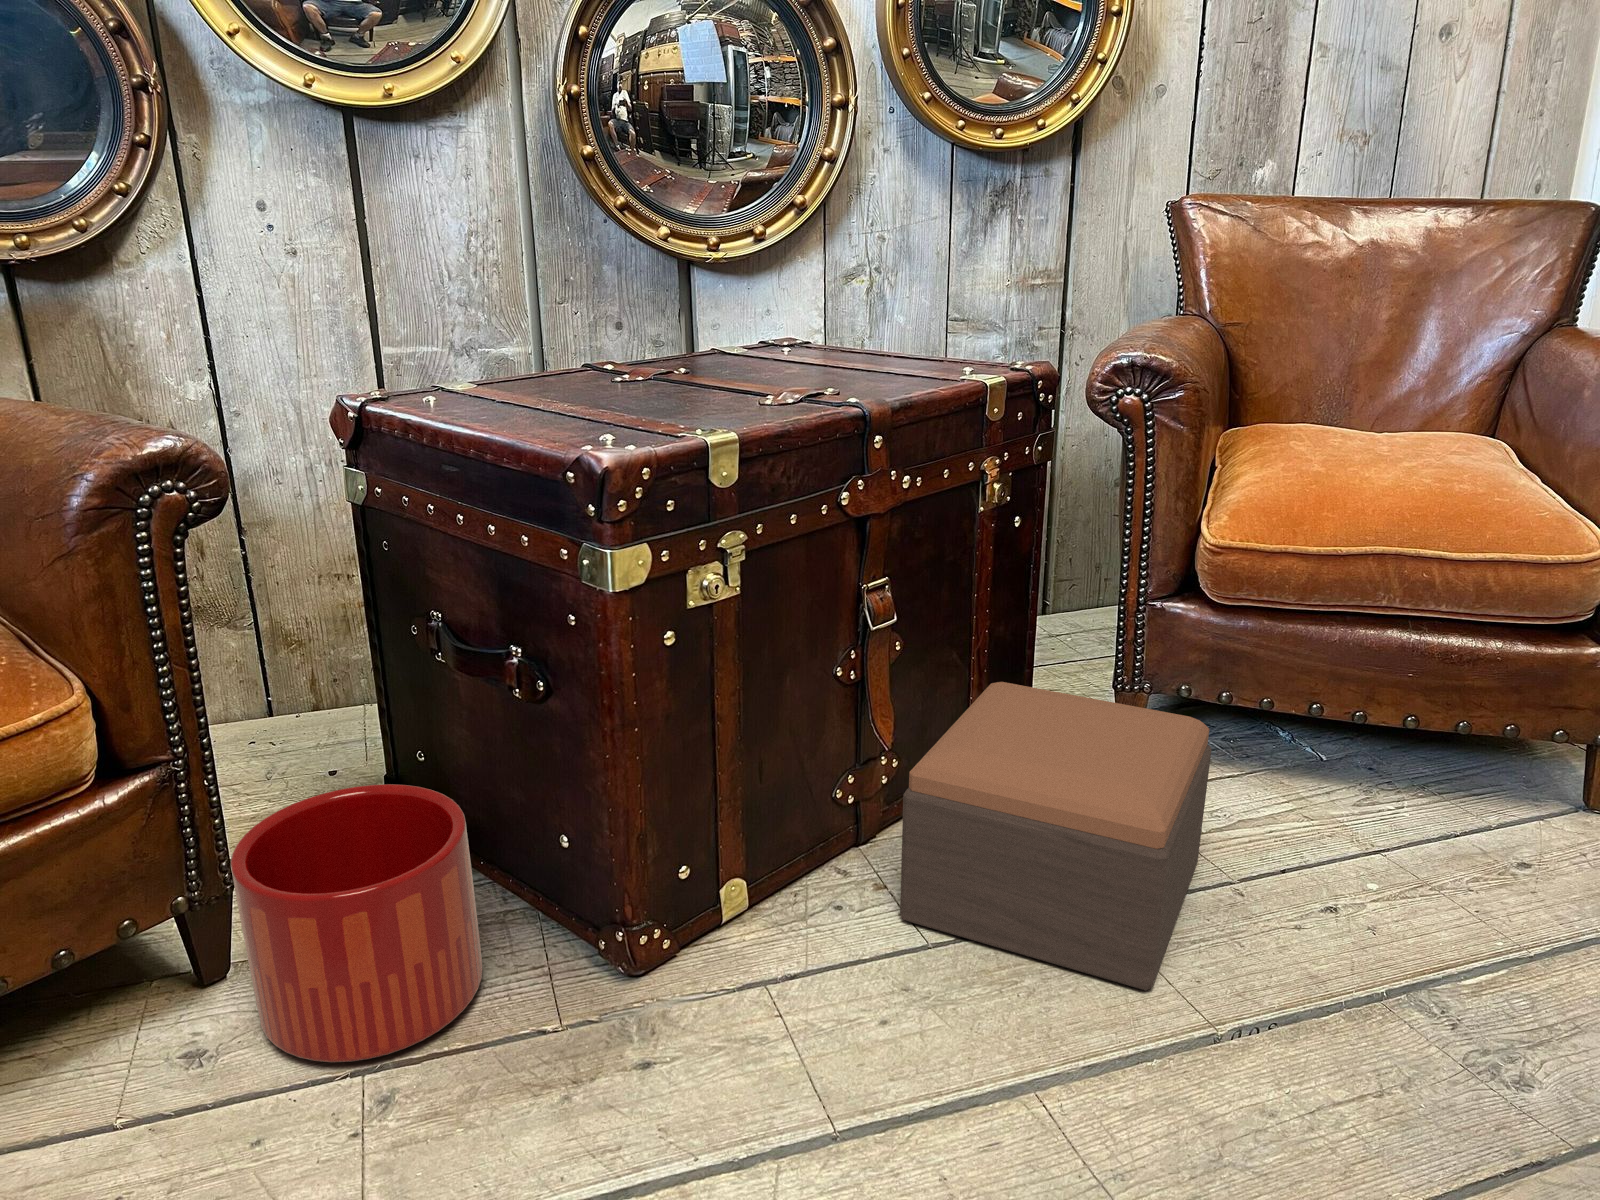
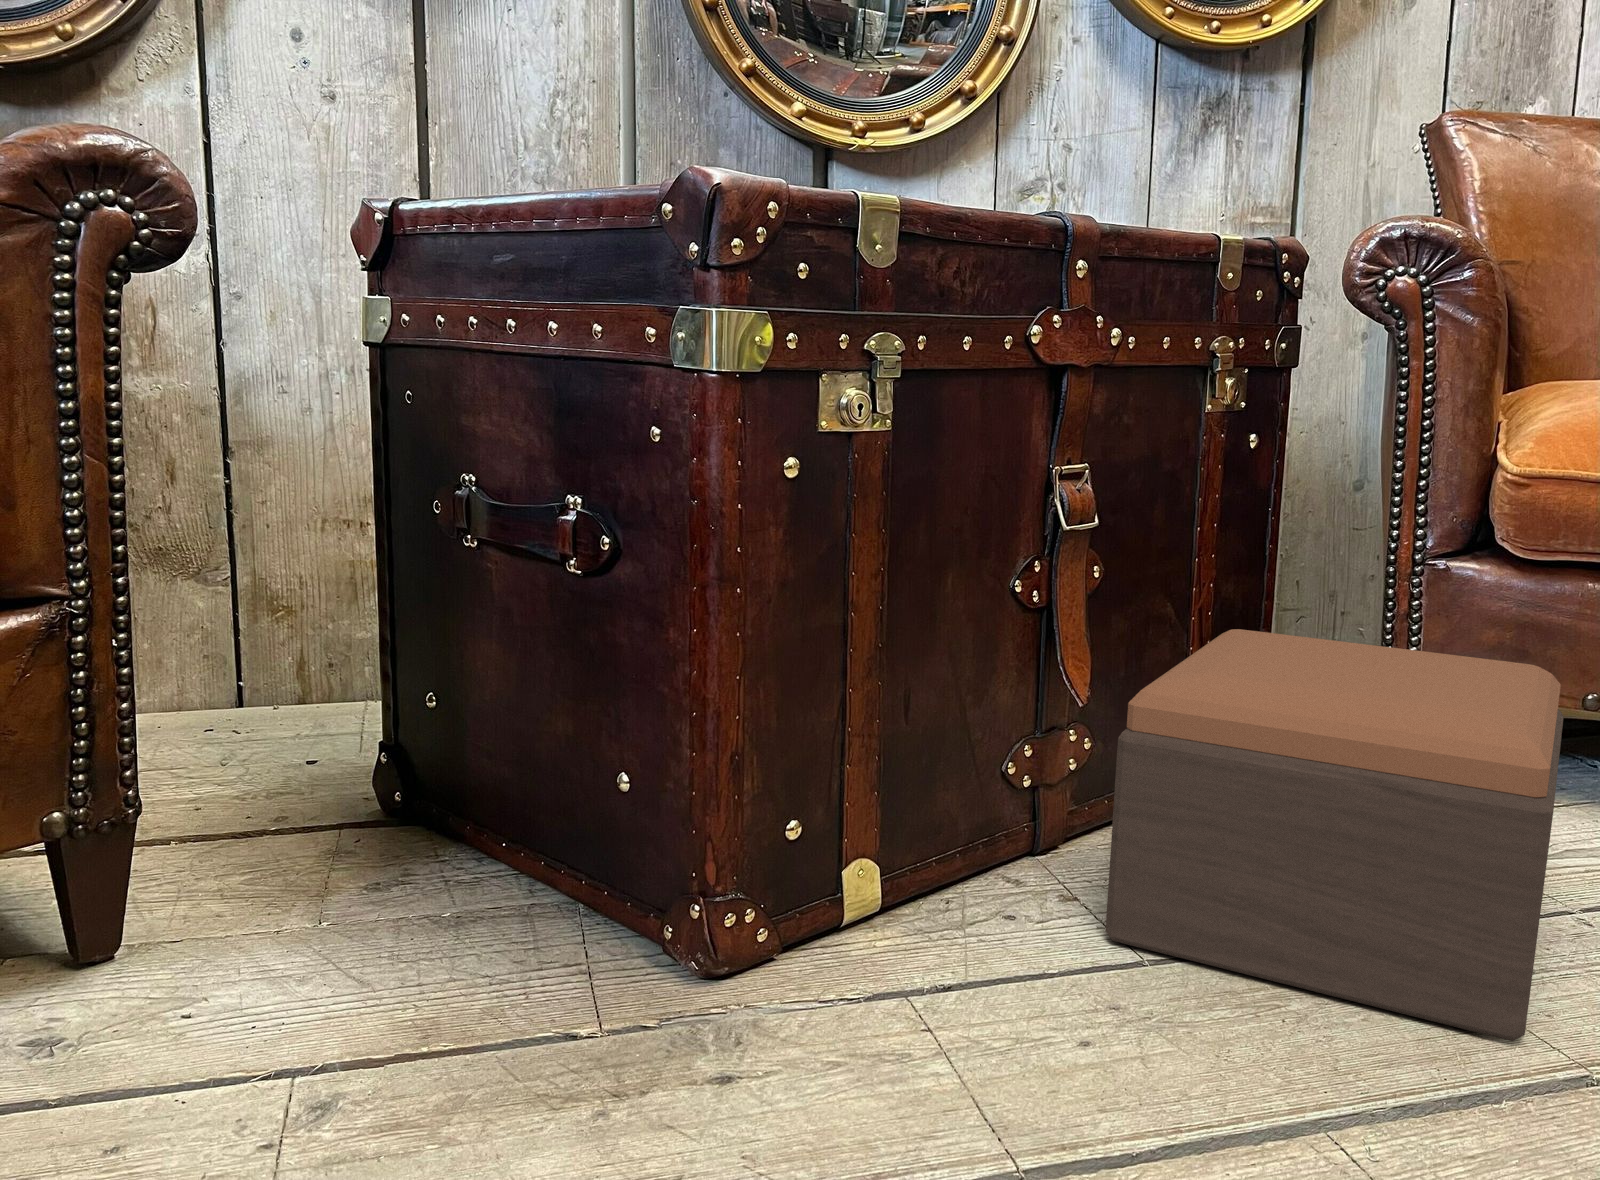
planter: present [231,784,483,1062] -> none [134,682,488,1057]

